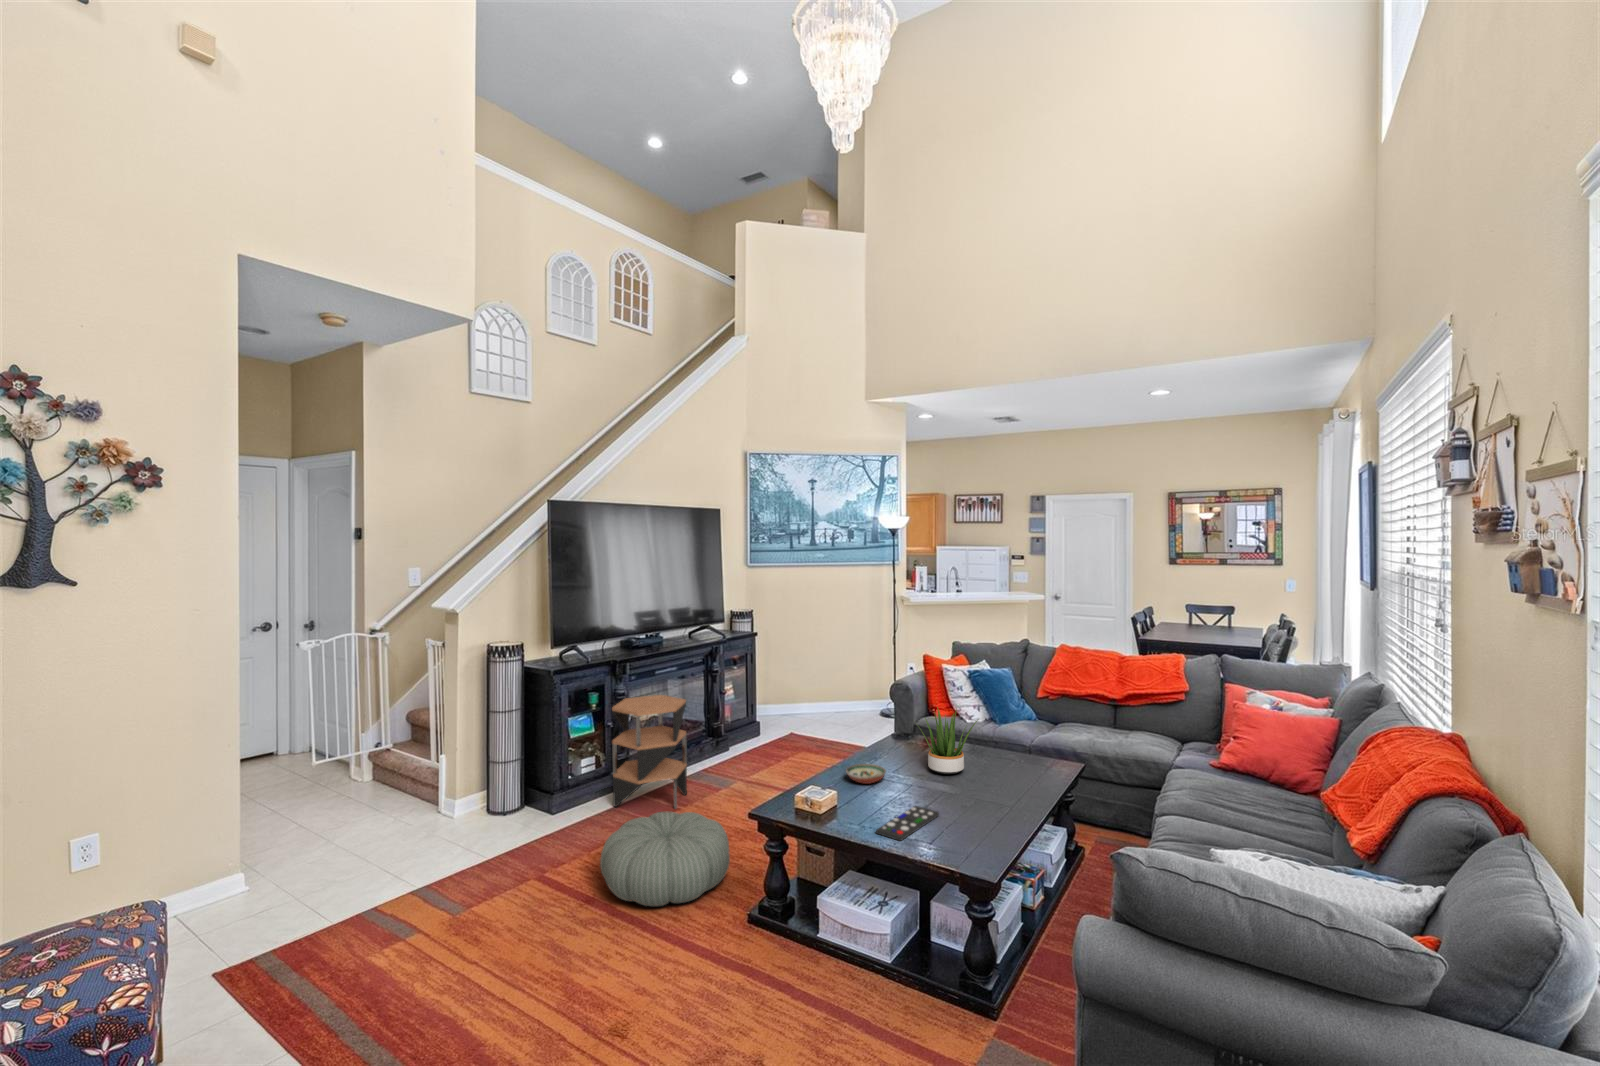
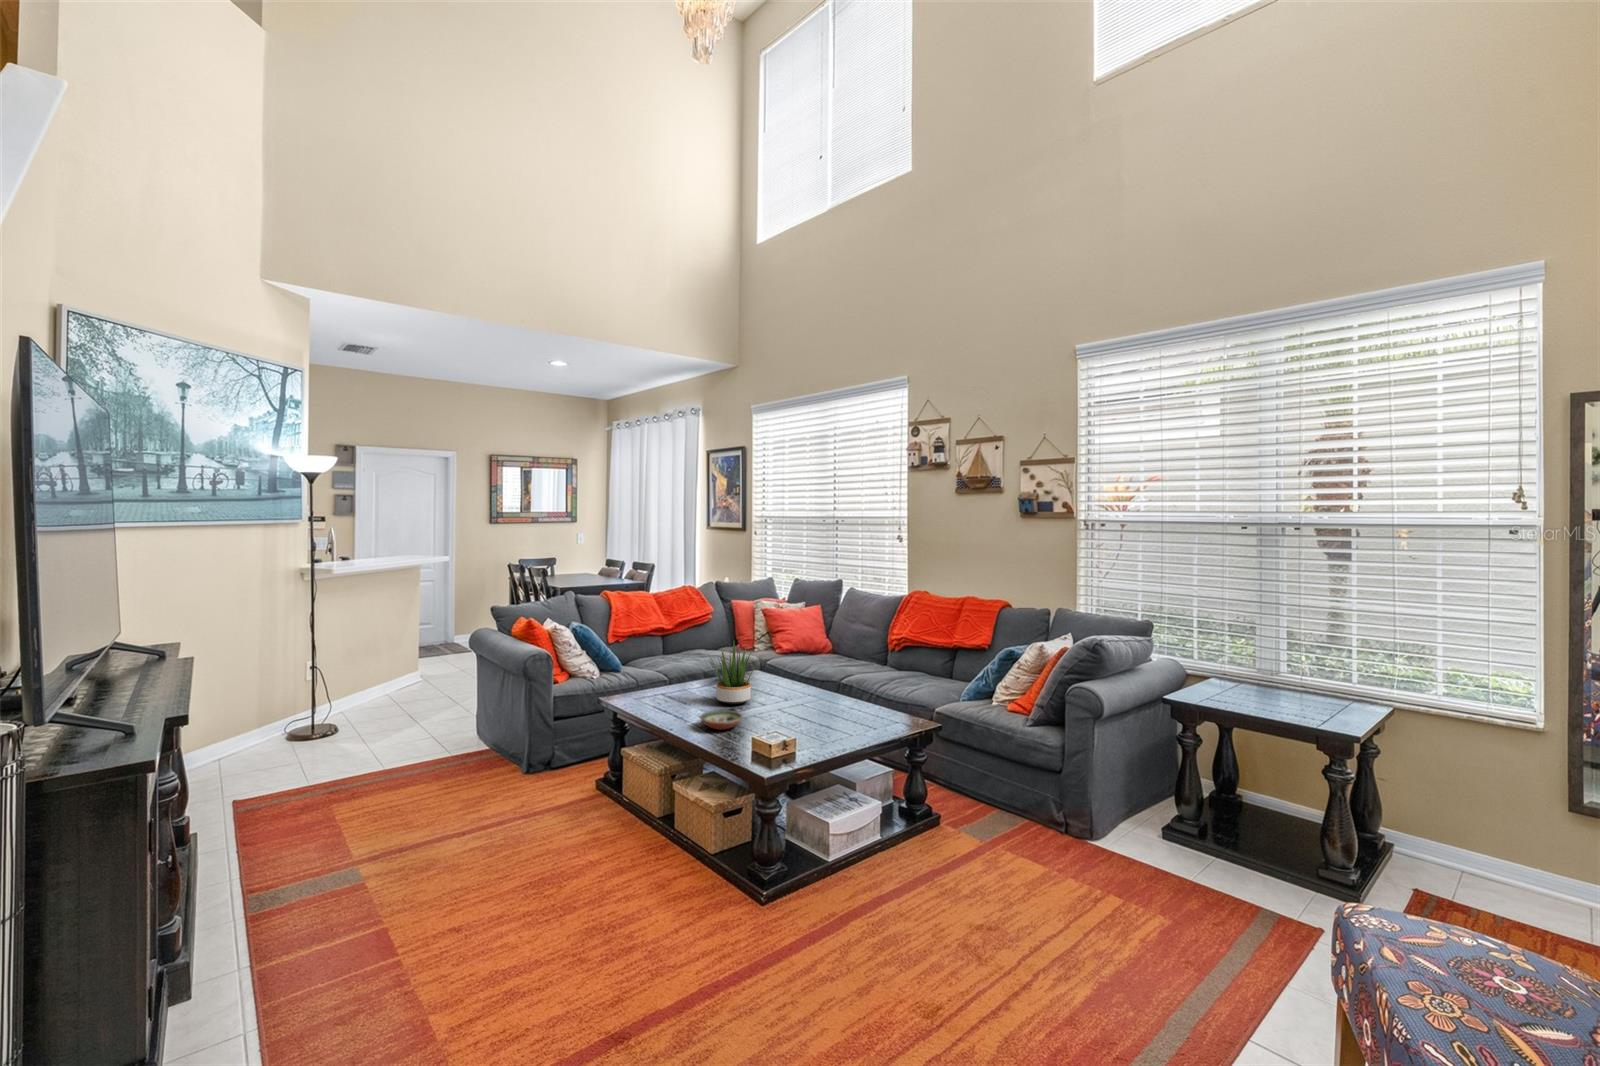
side table: present [612,695,687,809] -> none [186,740,355,981]
remote control: present [876,806,939,841] -> none [807,717,868,742]
pouf: present [600,812,730,906] -> none [499,843,689,992]

